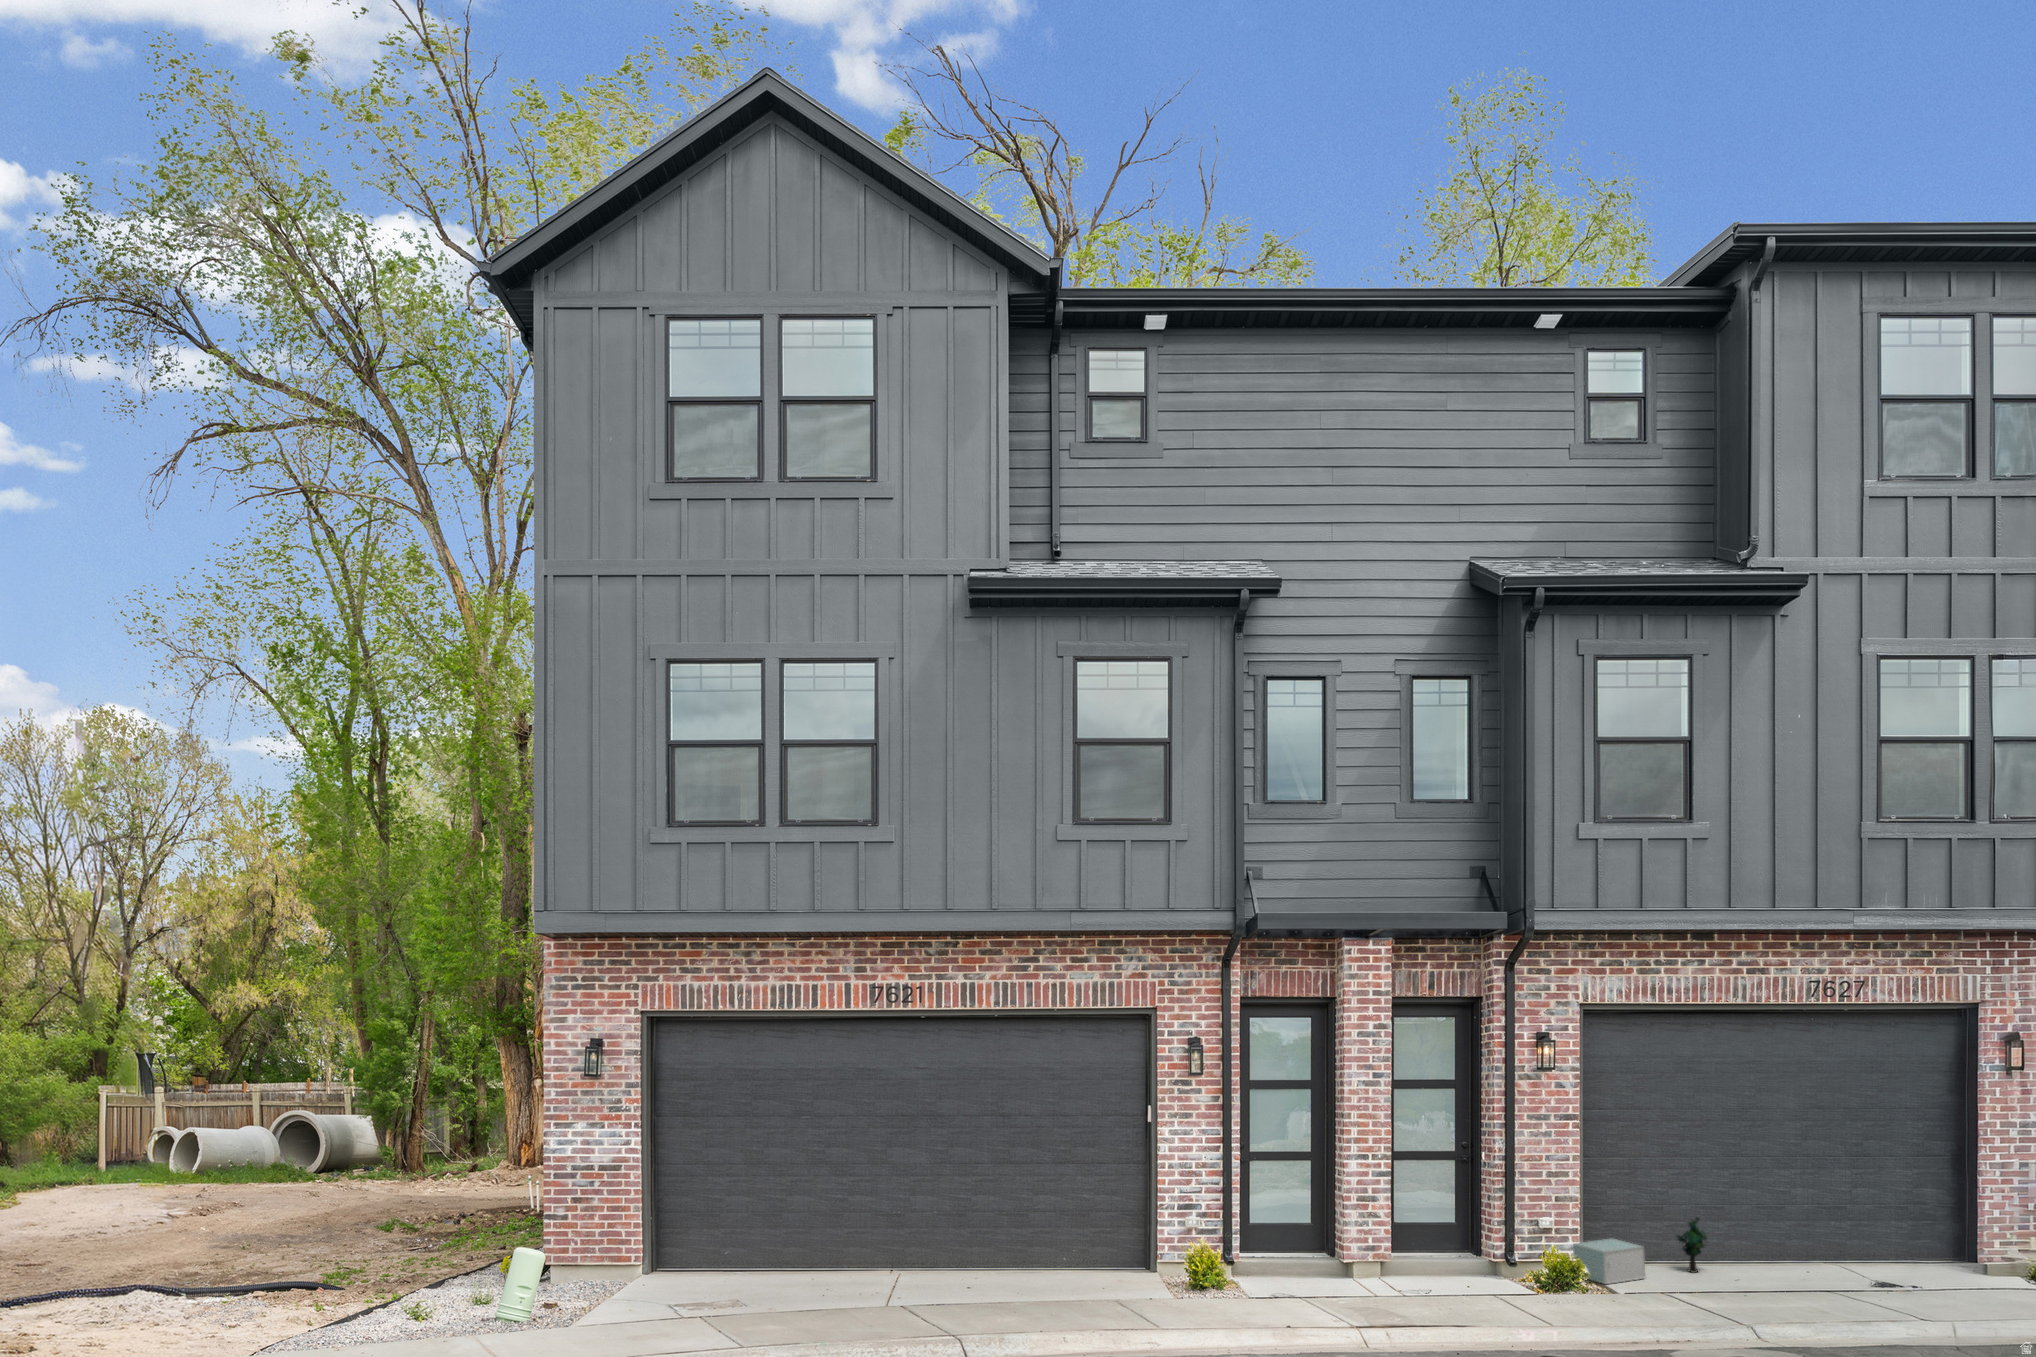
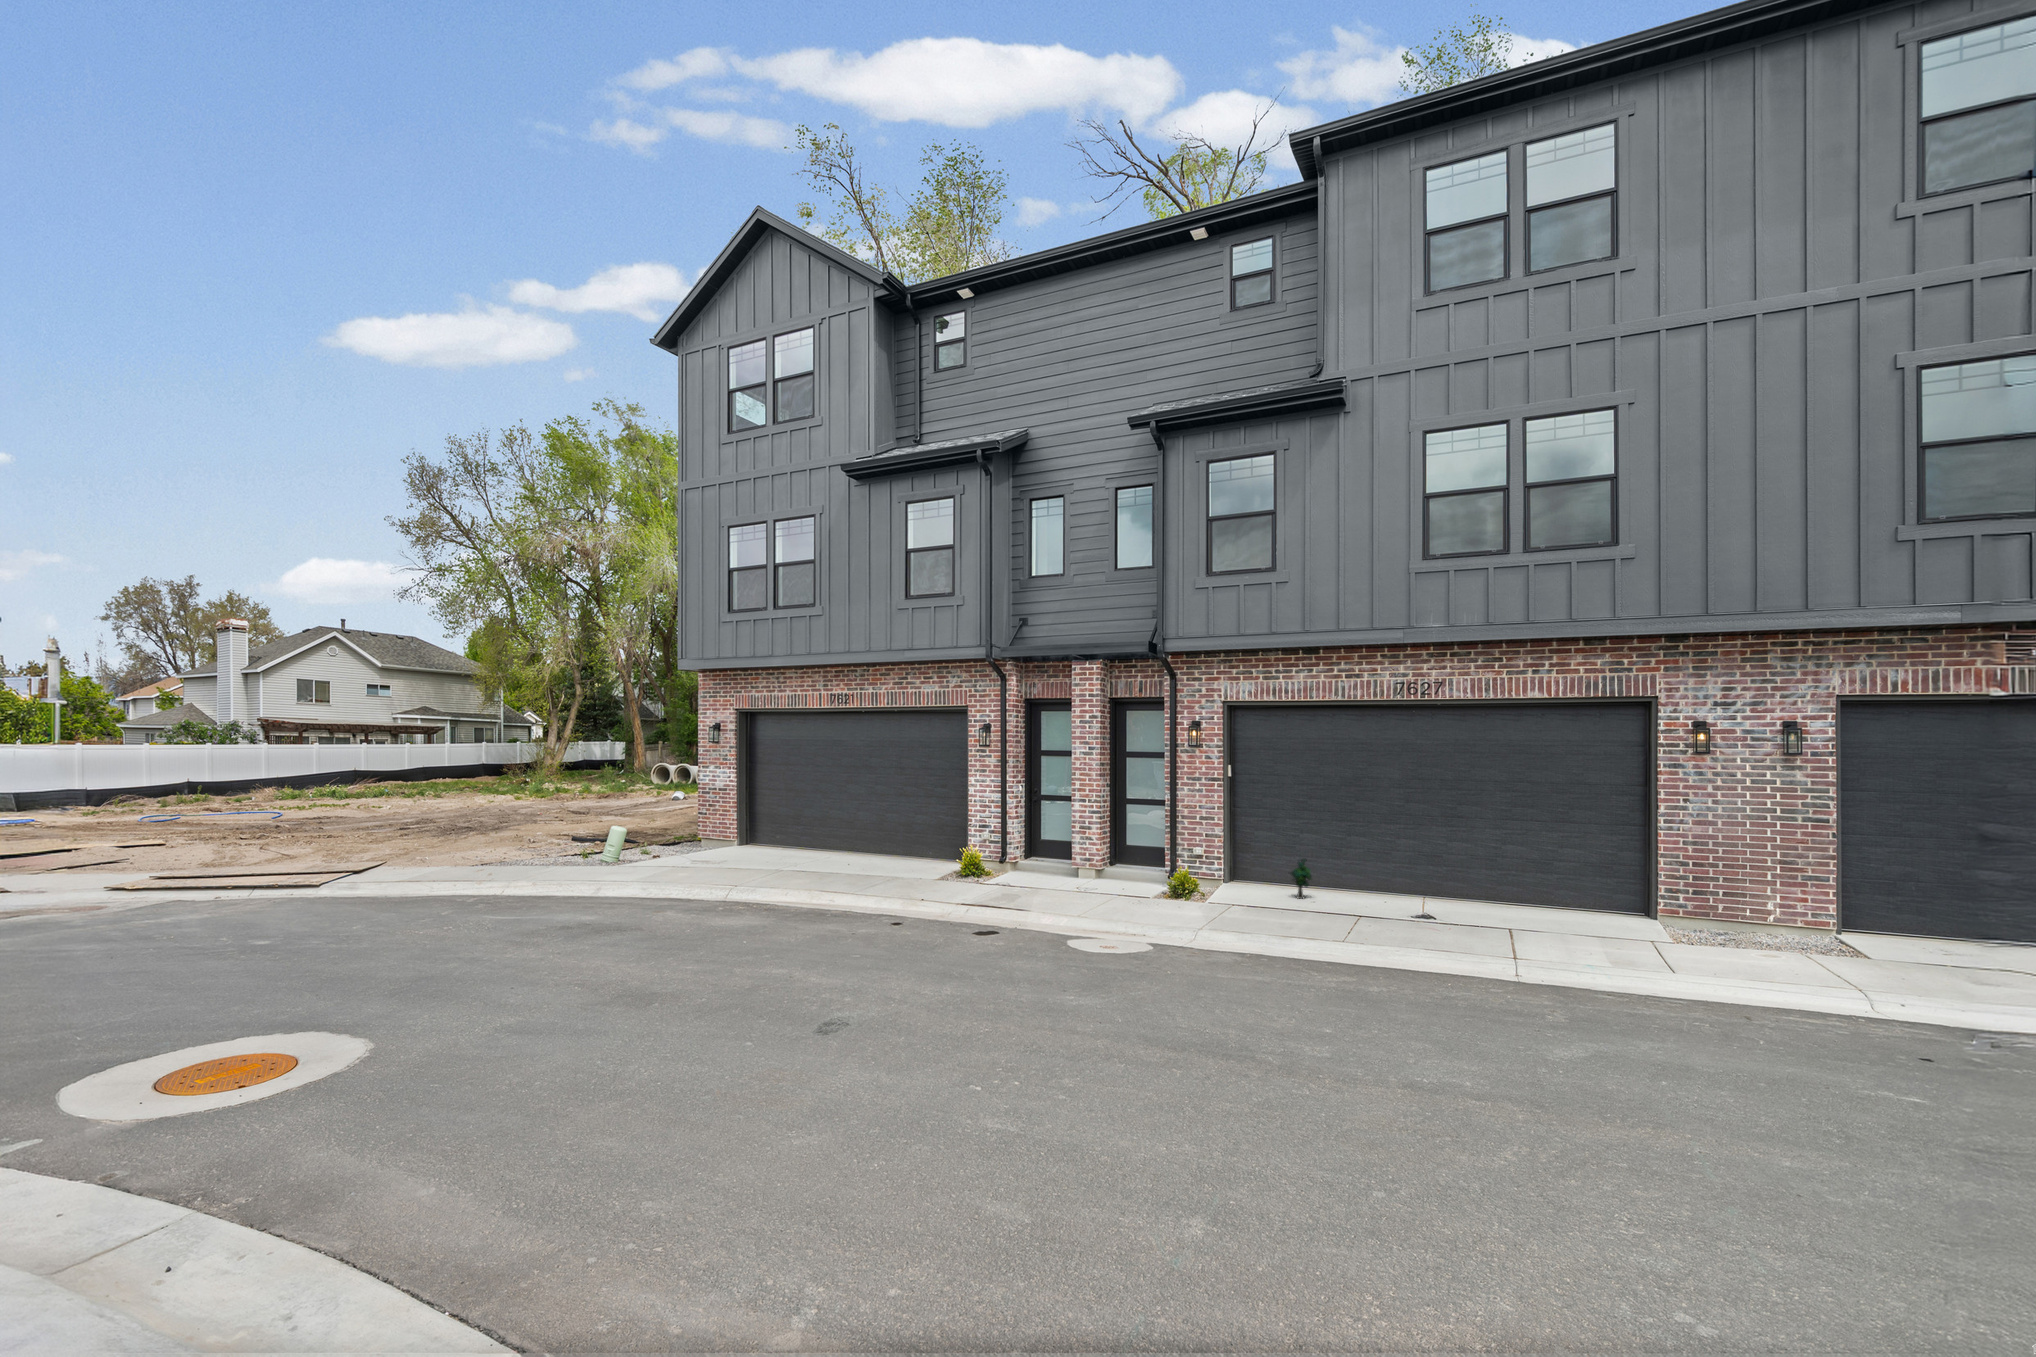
storage box: present [1573,1239,1645,1284] -> none [1209,870,1252,898]

